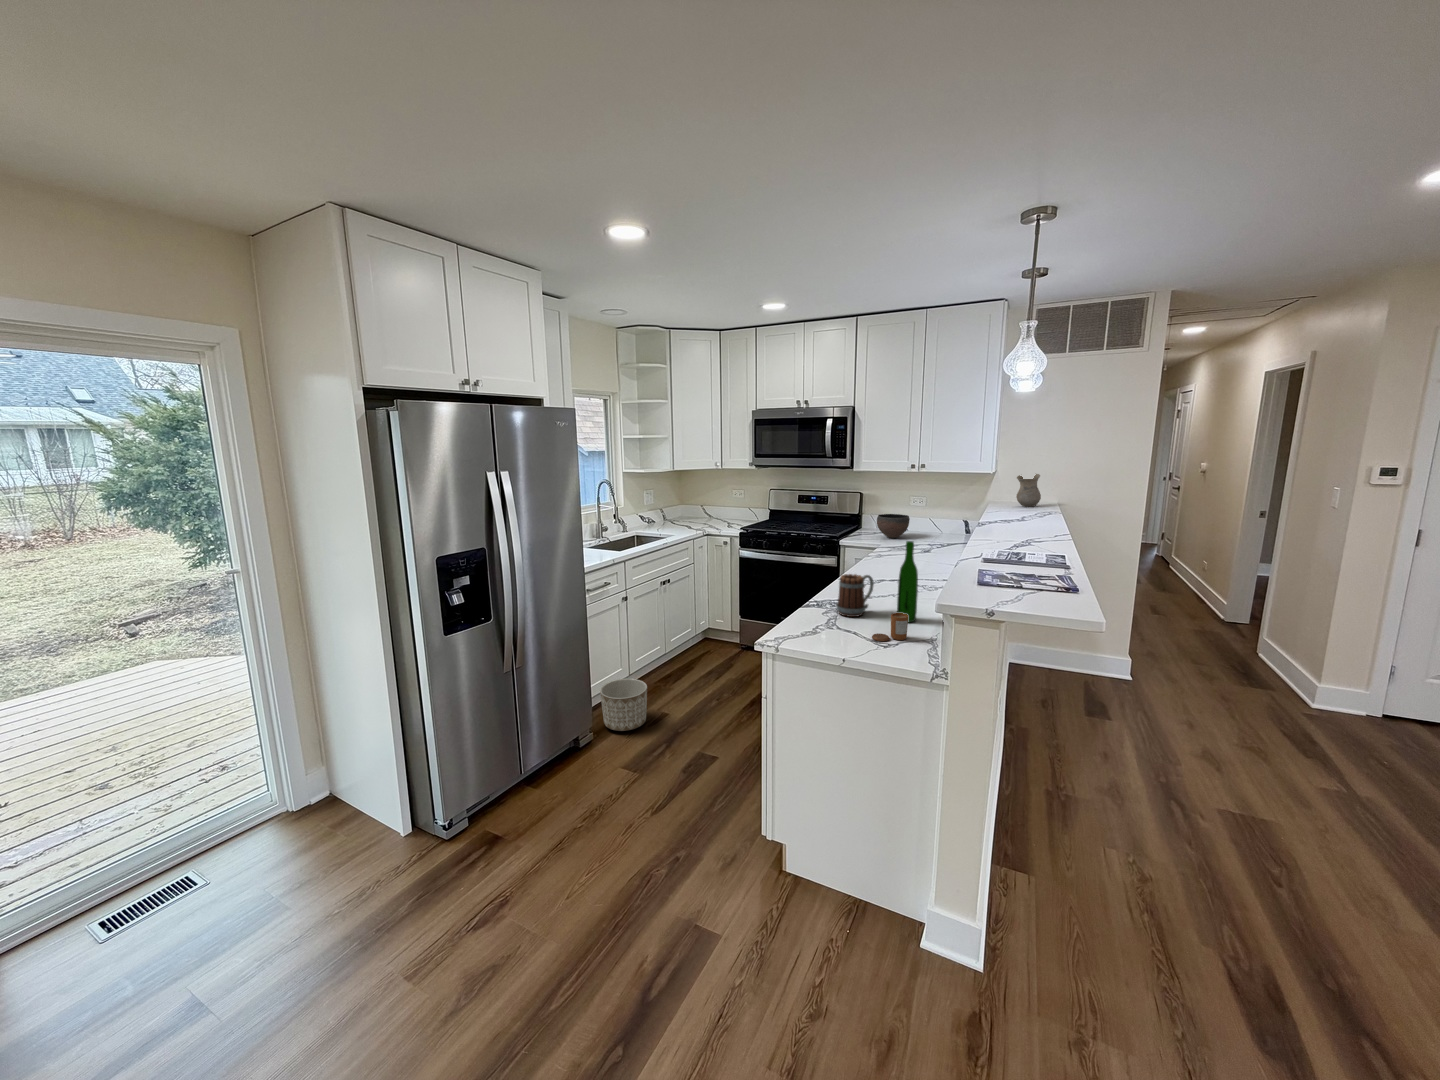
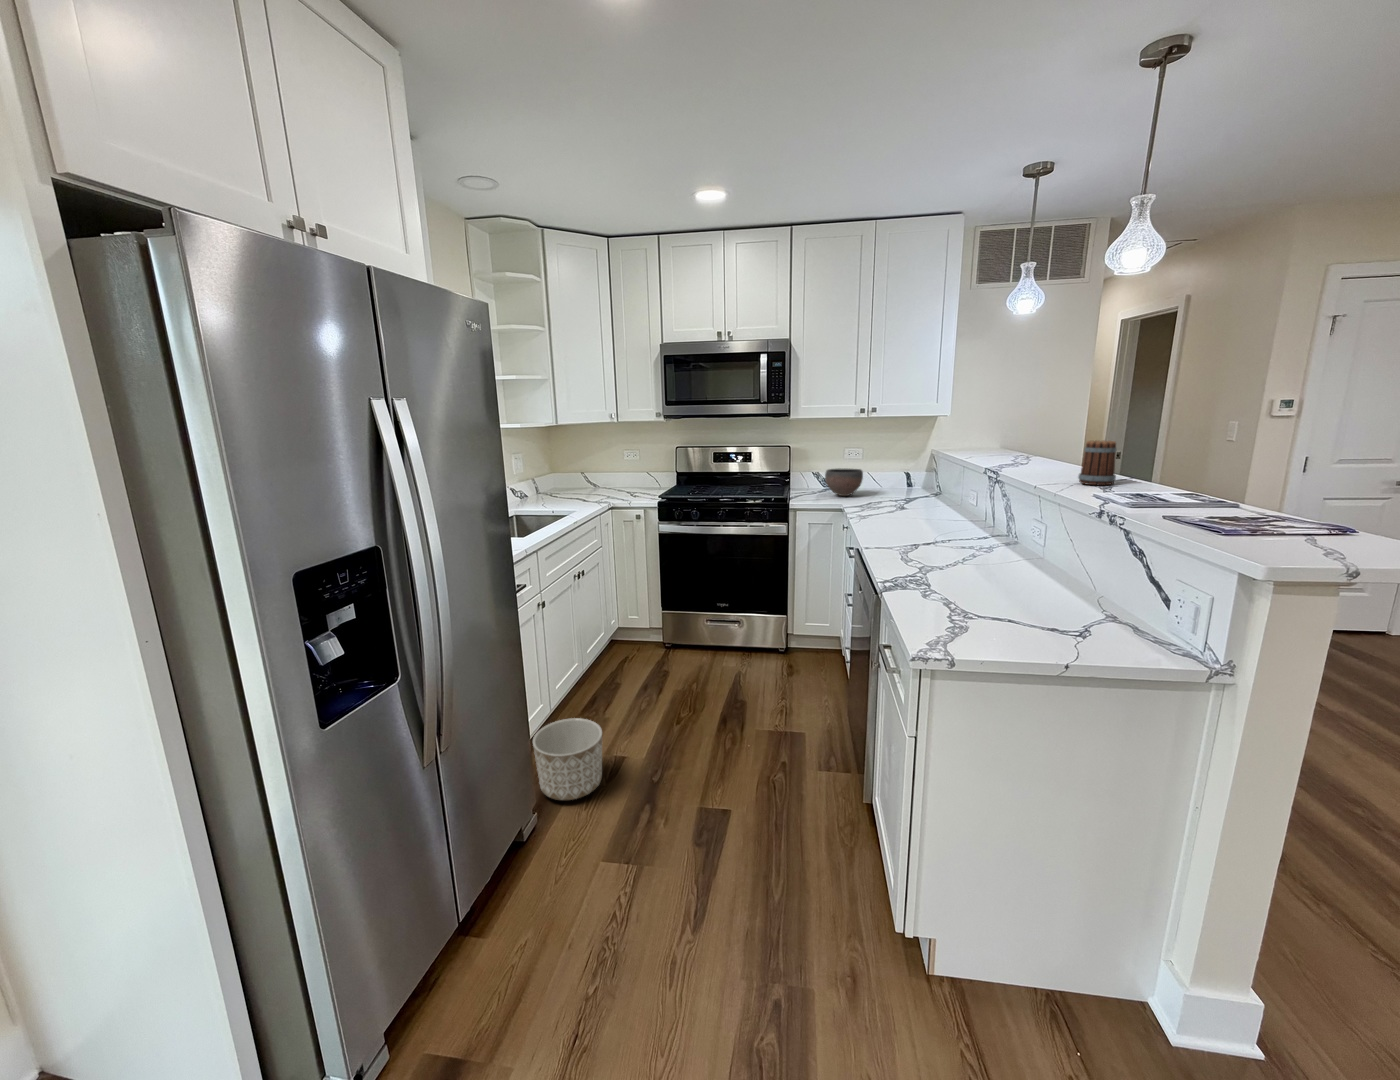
vase: present [1016,474,1041,507] -> none [961,416,987,454]
wine bottle: present [897,541,918,622] -> none [1038,484,1074,597]
mug: present [837,574,874,617] -> present [1078,441,1116,485]
candle: present [872,613,908,641] -> none [1062,585,1113,629]

